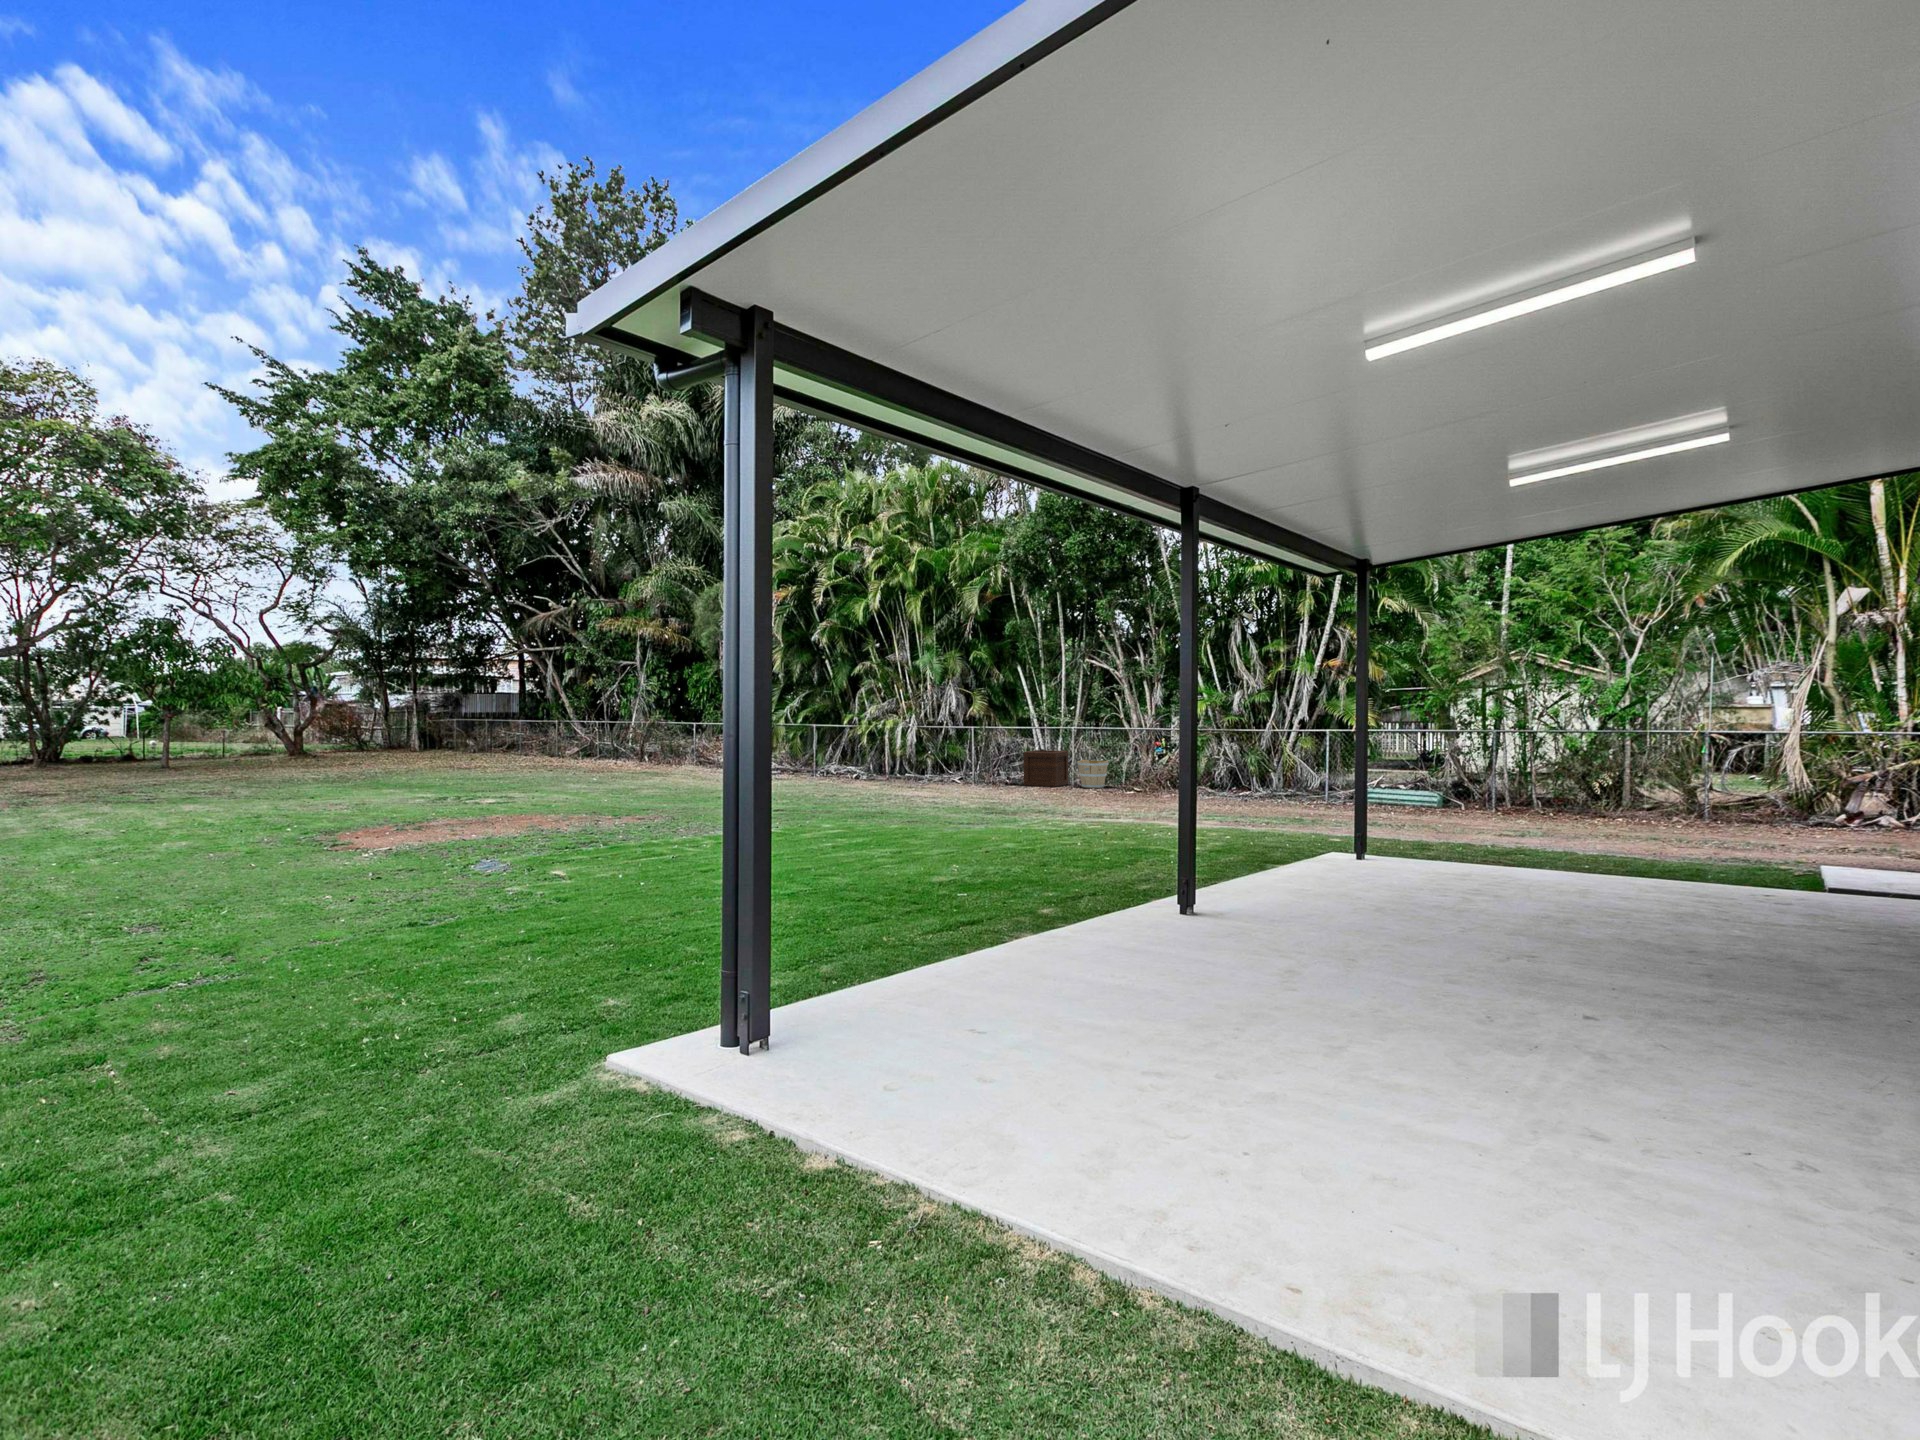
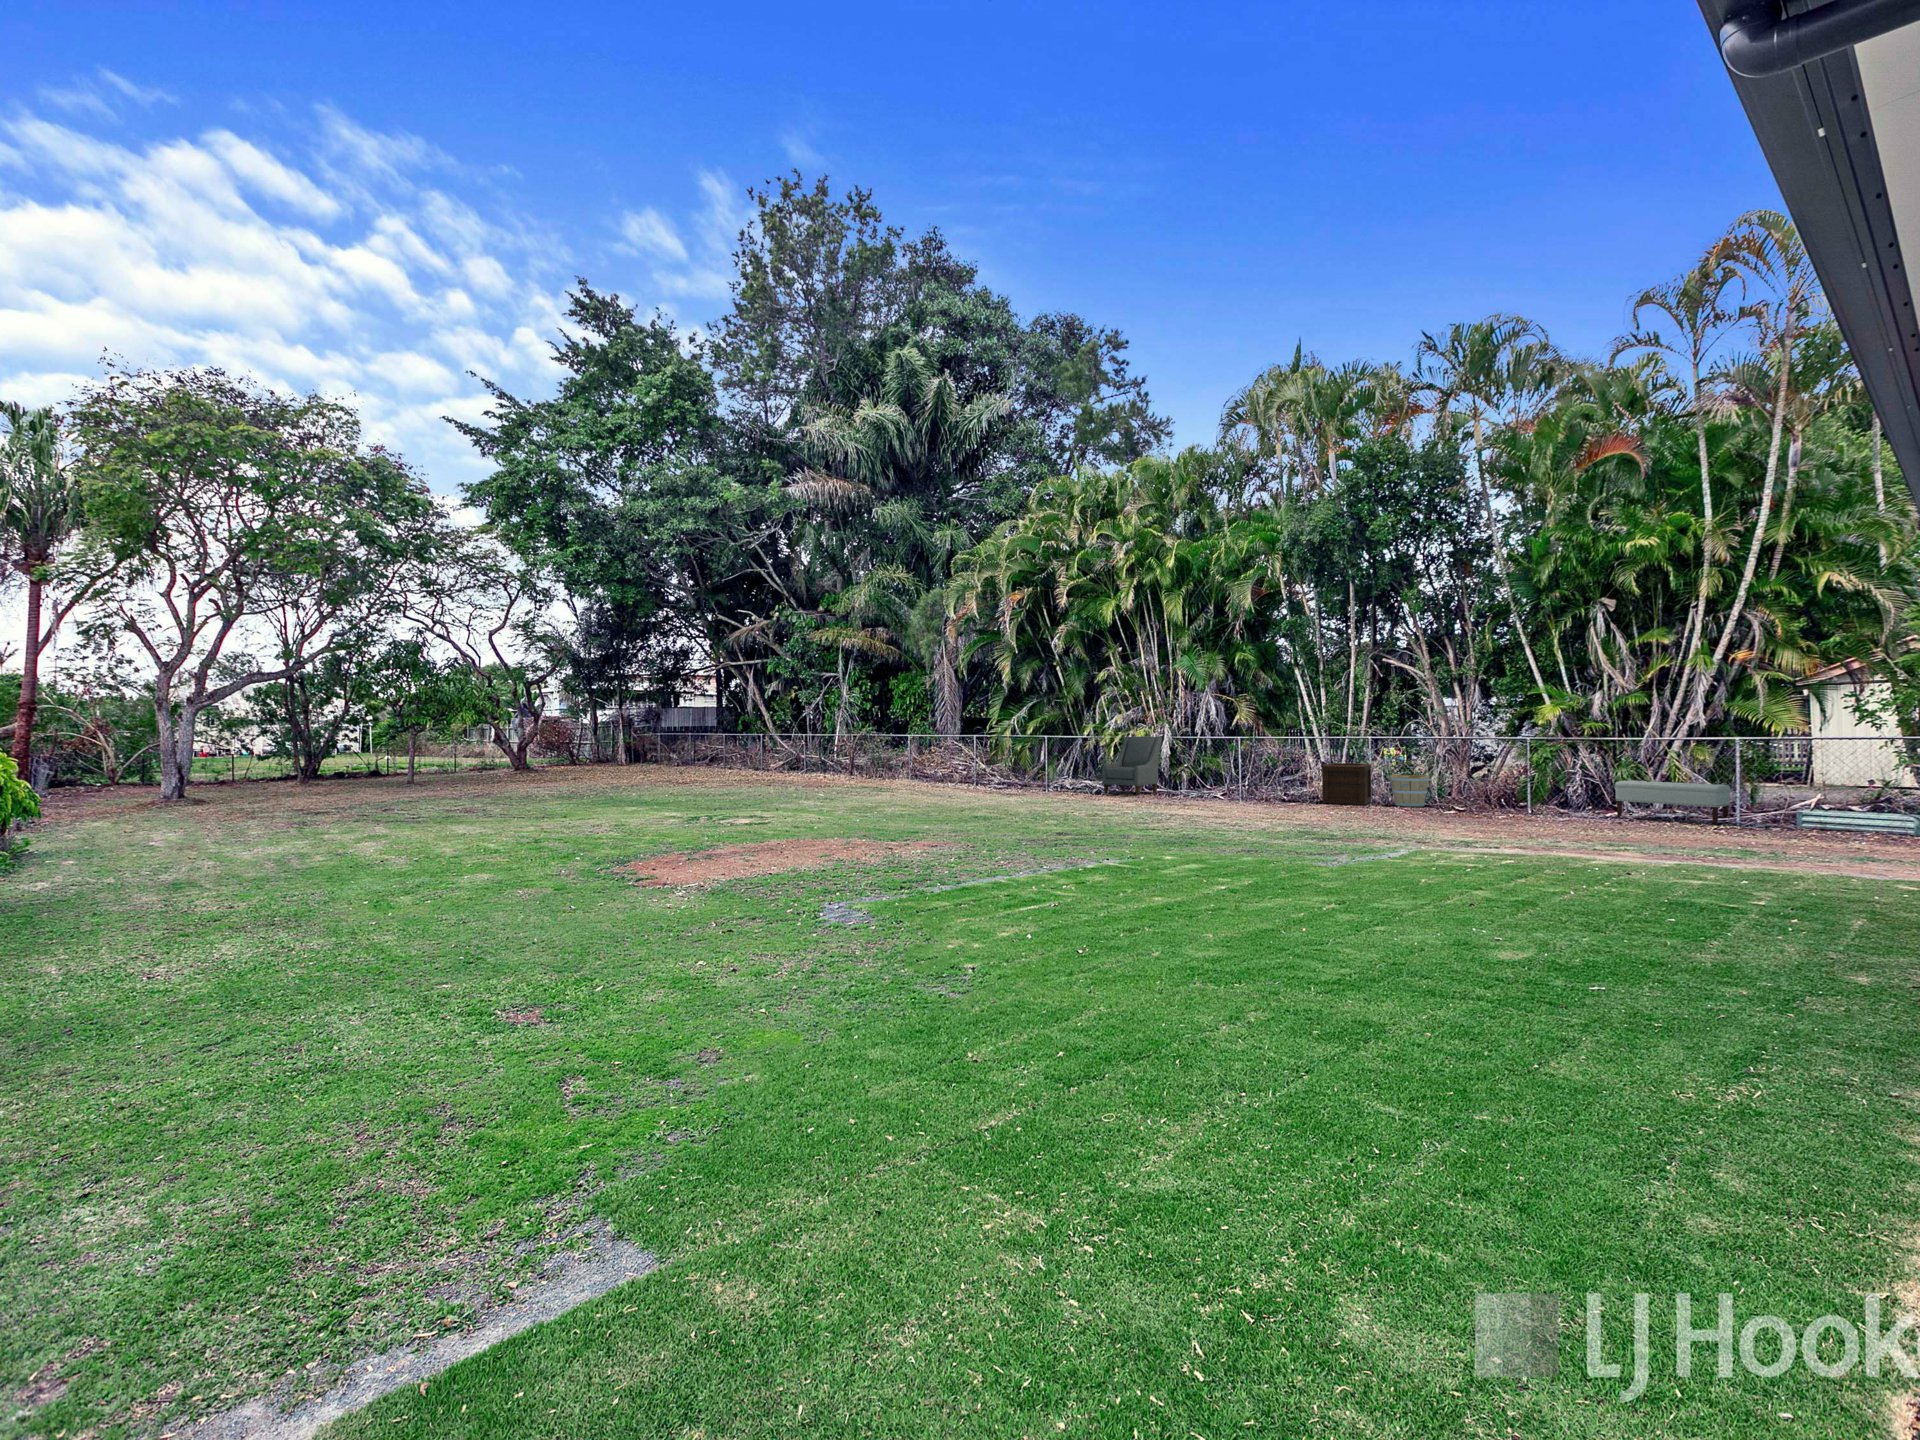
chair: none [851,726,907,780] -> present [1102,736,1162,795]
bench: none [1230,765,1305,800] -> present [1615,780,1730,825]

